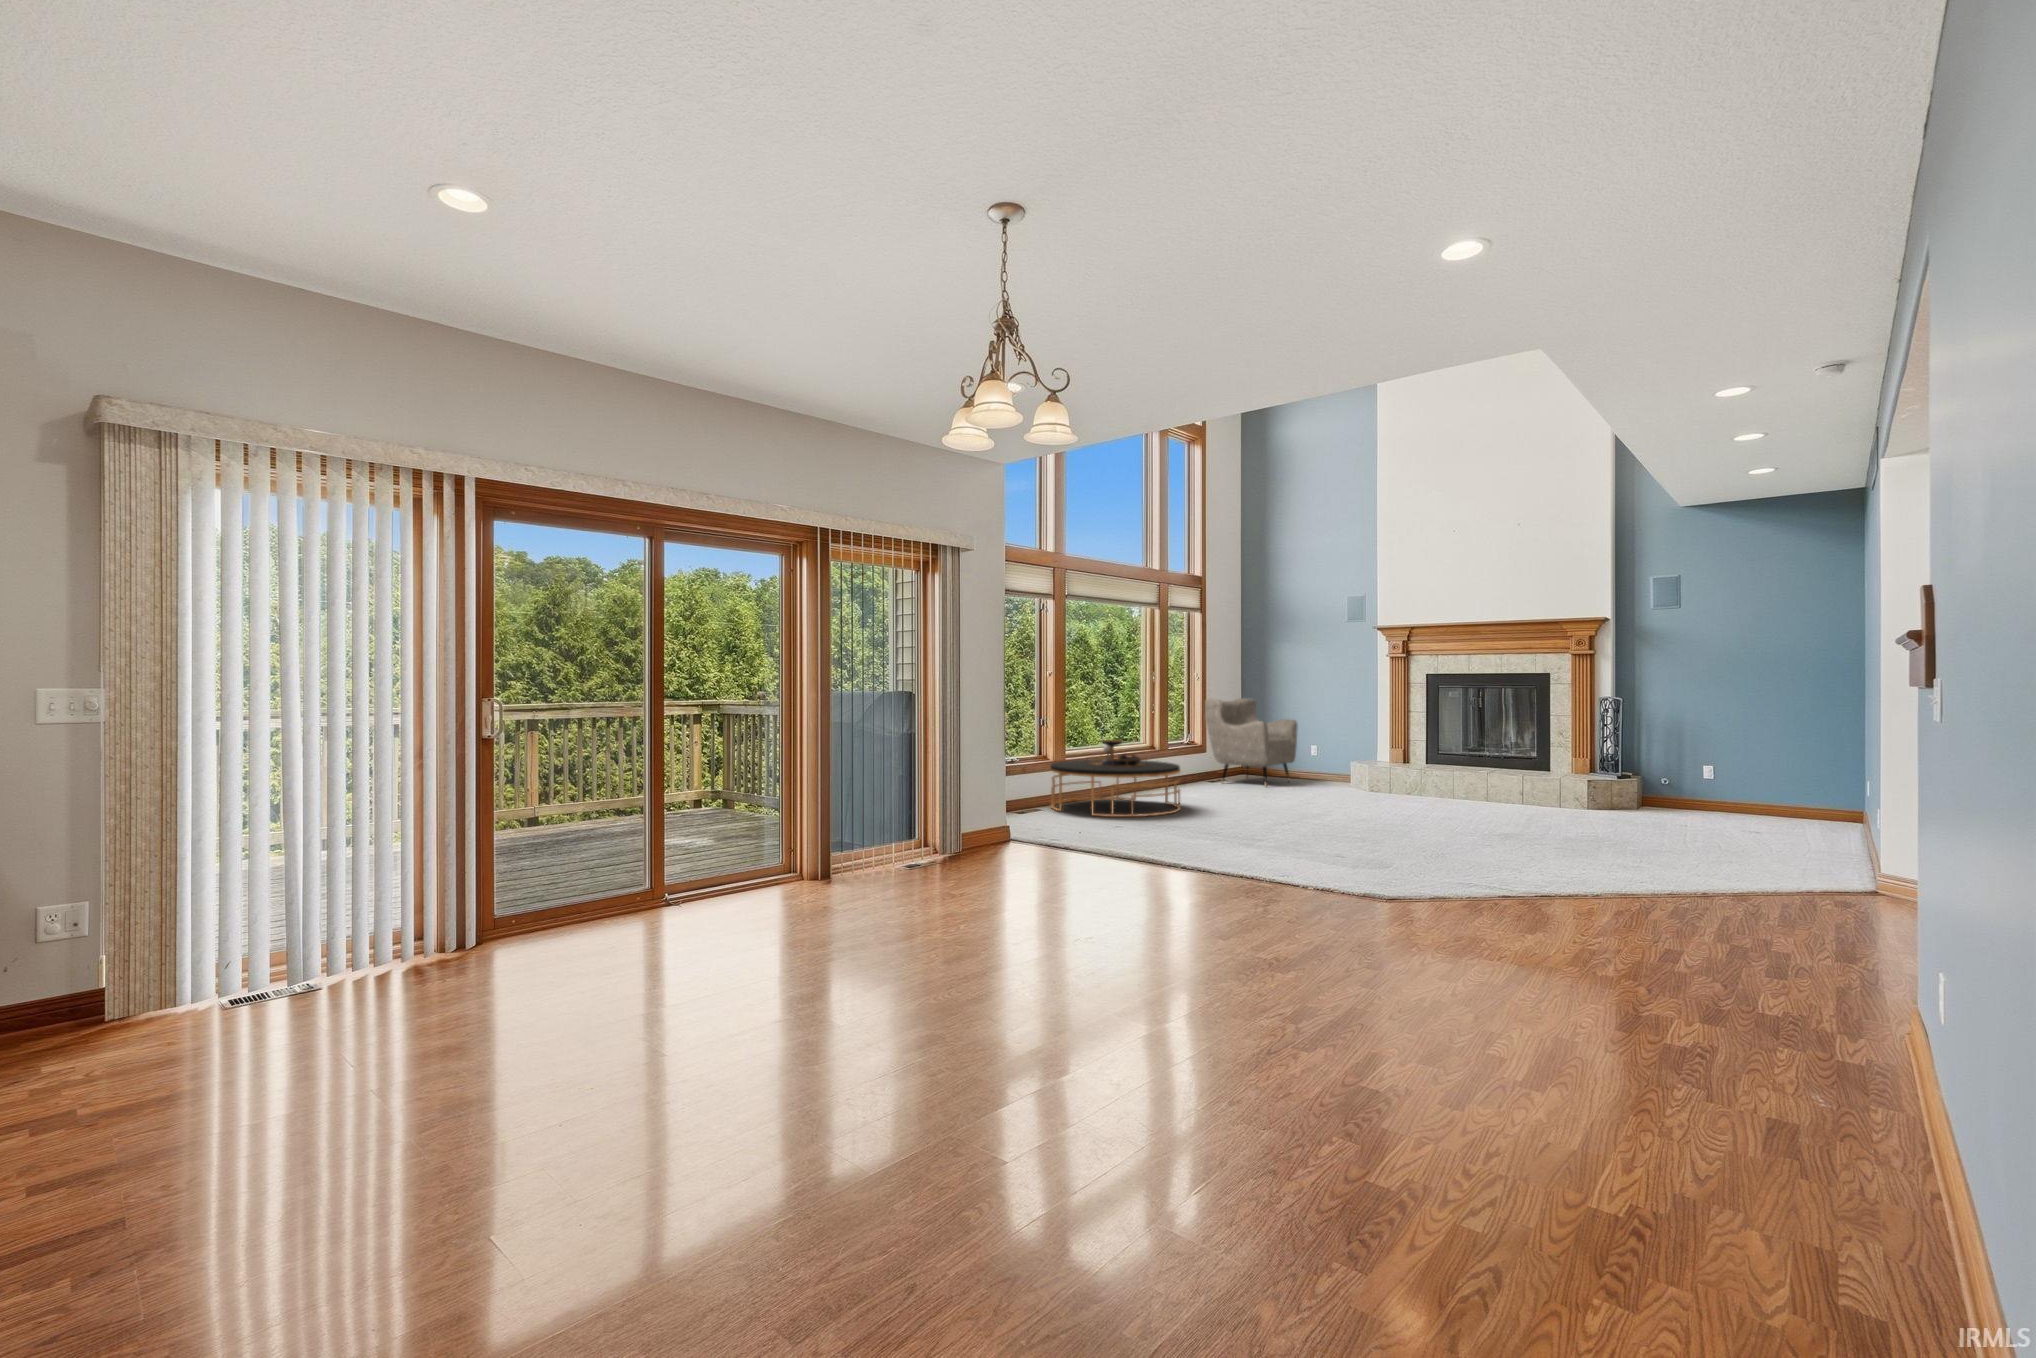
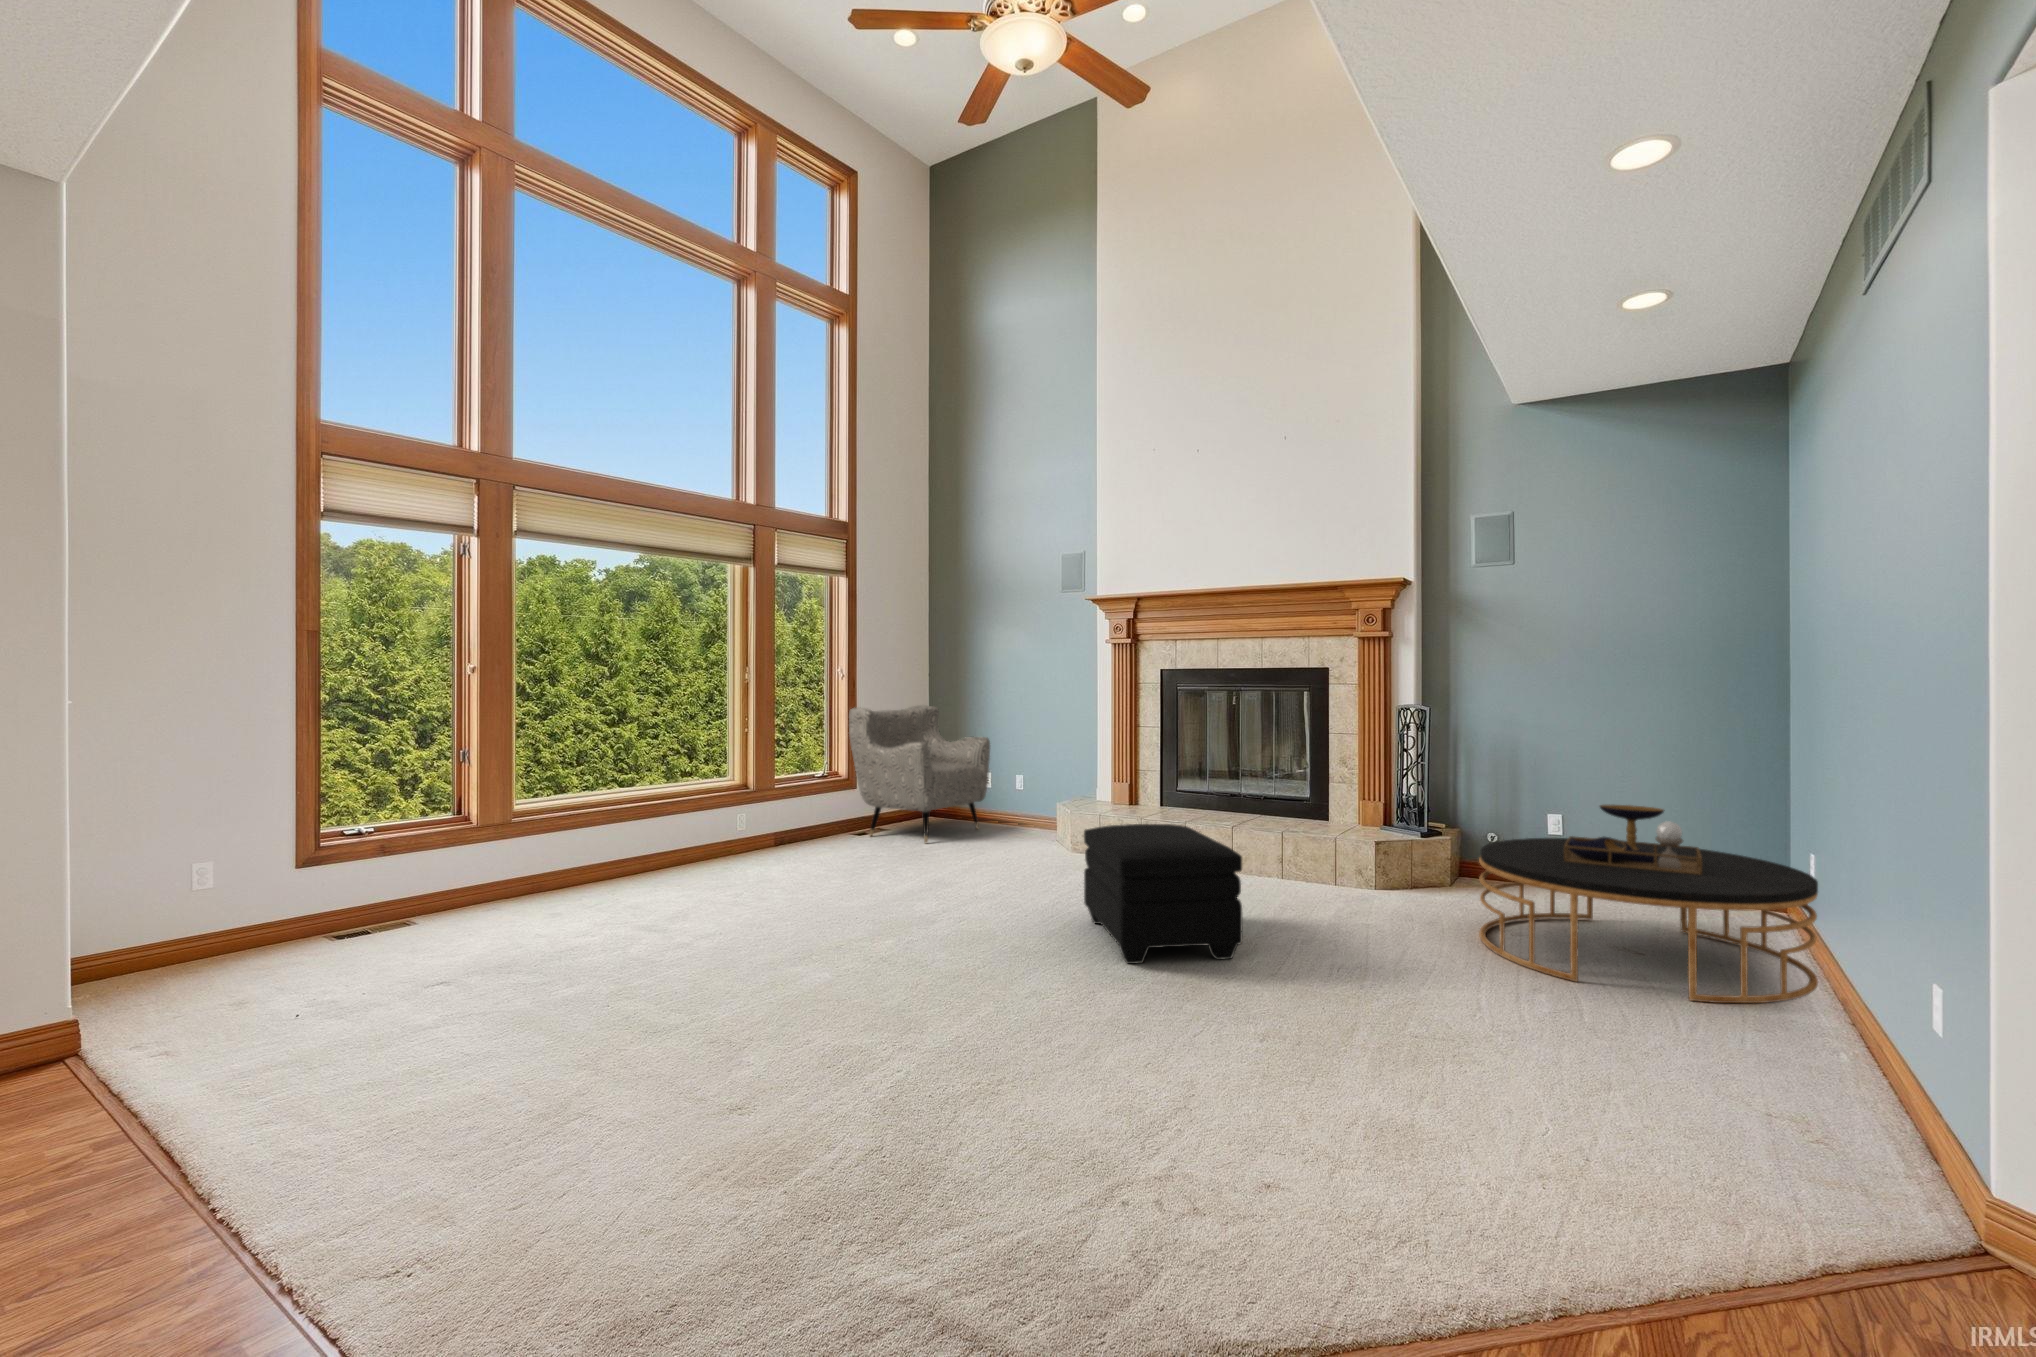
coffee table: present [1050,740,1180,817] -> present [1479,805,1818,1003]
ottoman: none [1414,762,1519,828] -> present [1084,824,1242,964]

